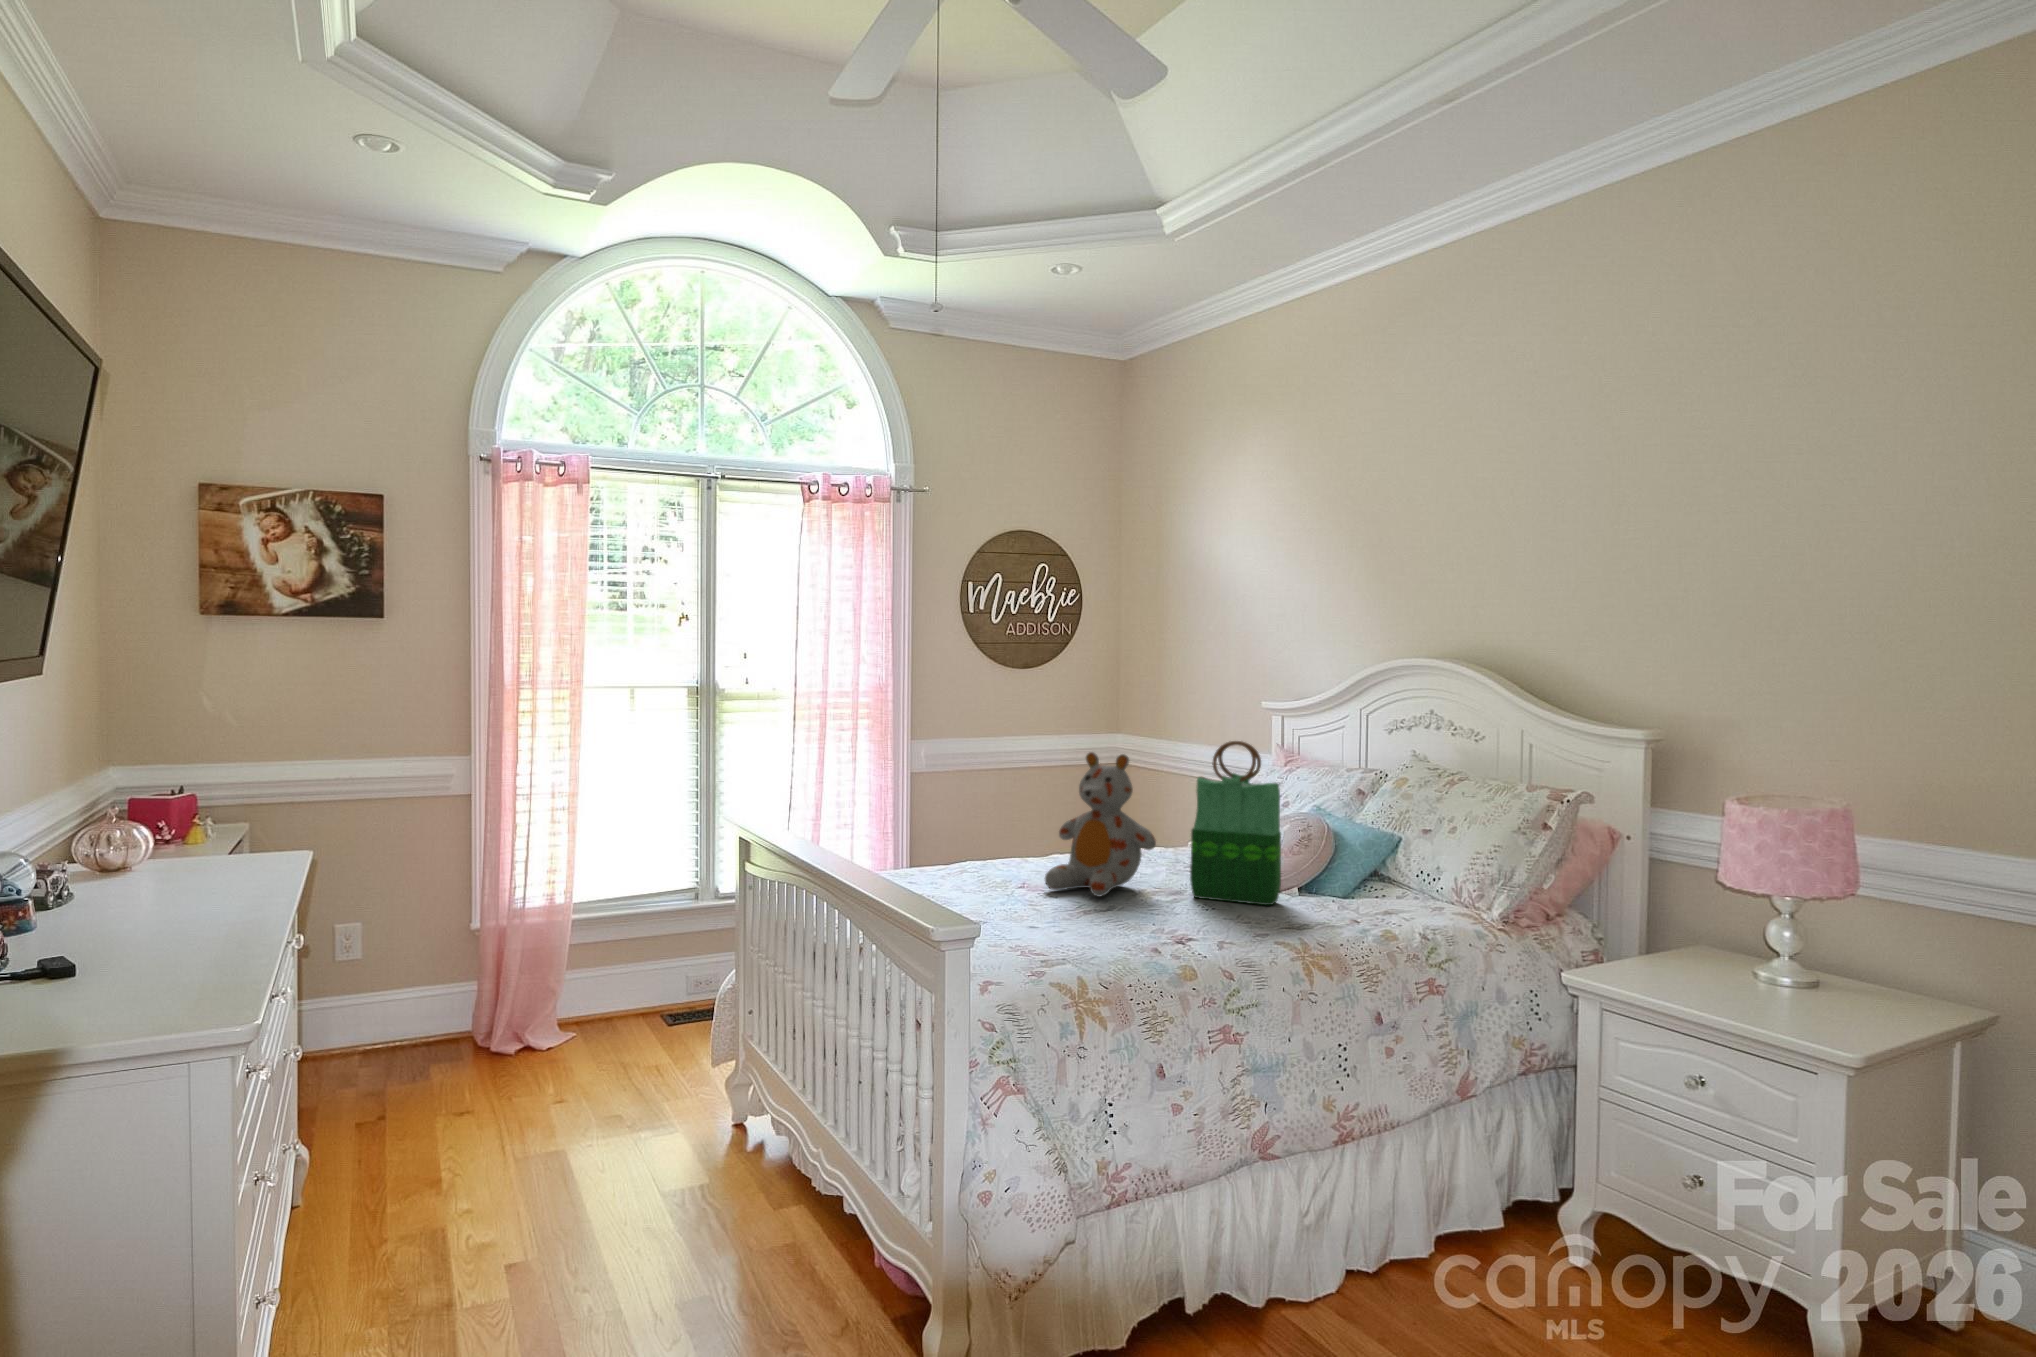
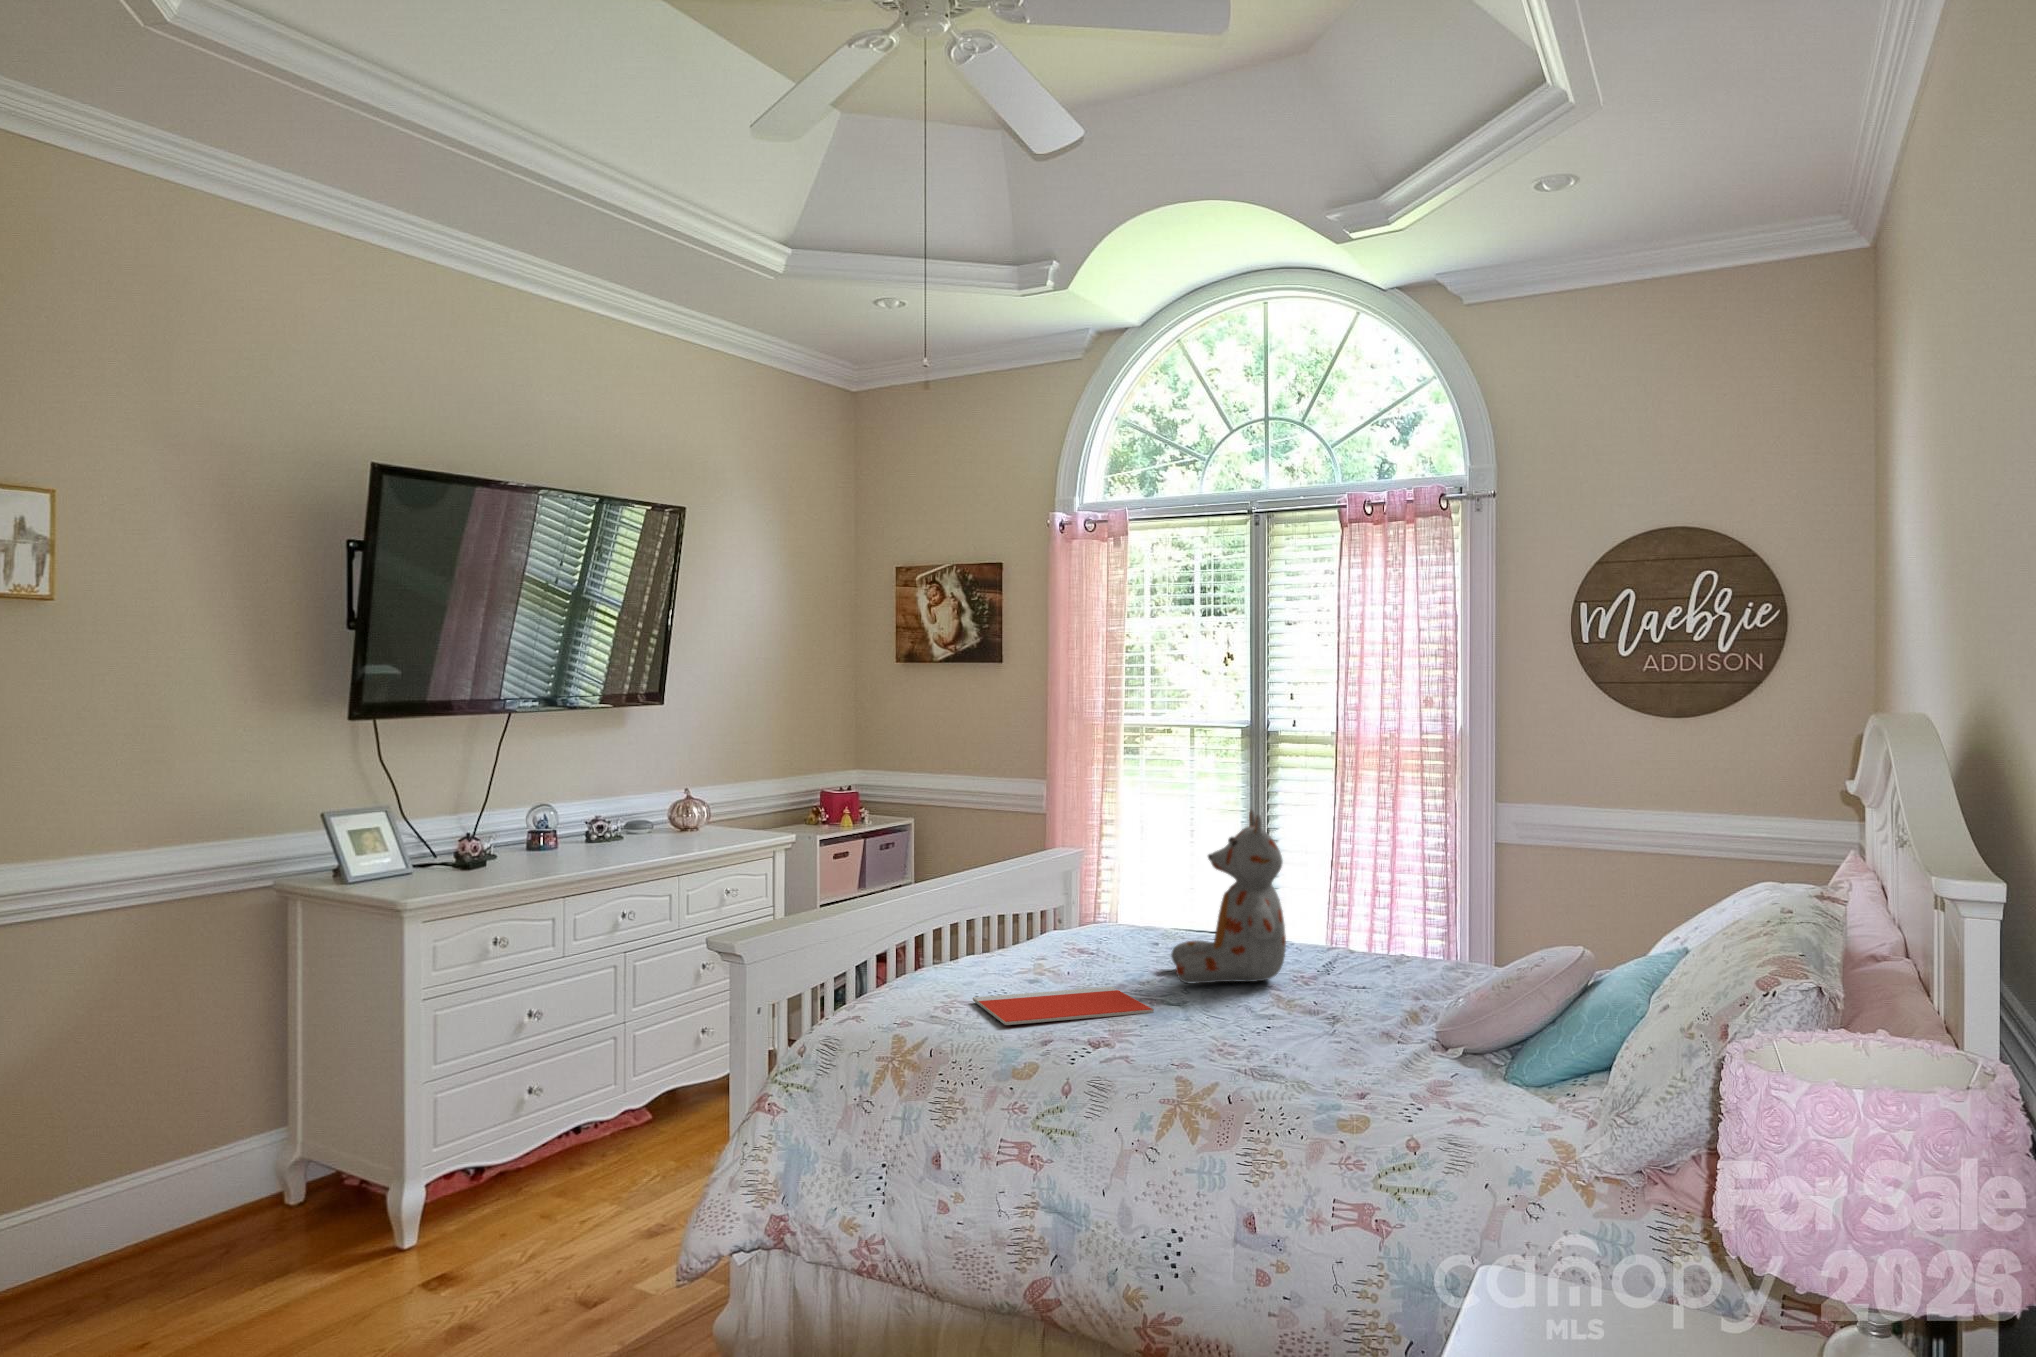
tote bag: present [1190,741,1281,905] -> none [1285,806,1362,1041]
notebook: none [1048,911,1149,948] -> present [973,987,1154,1025]

